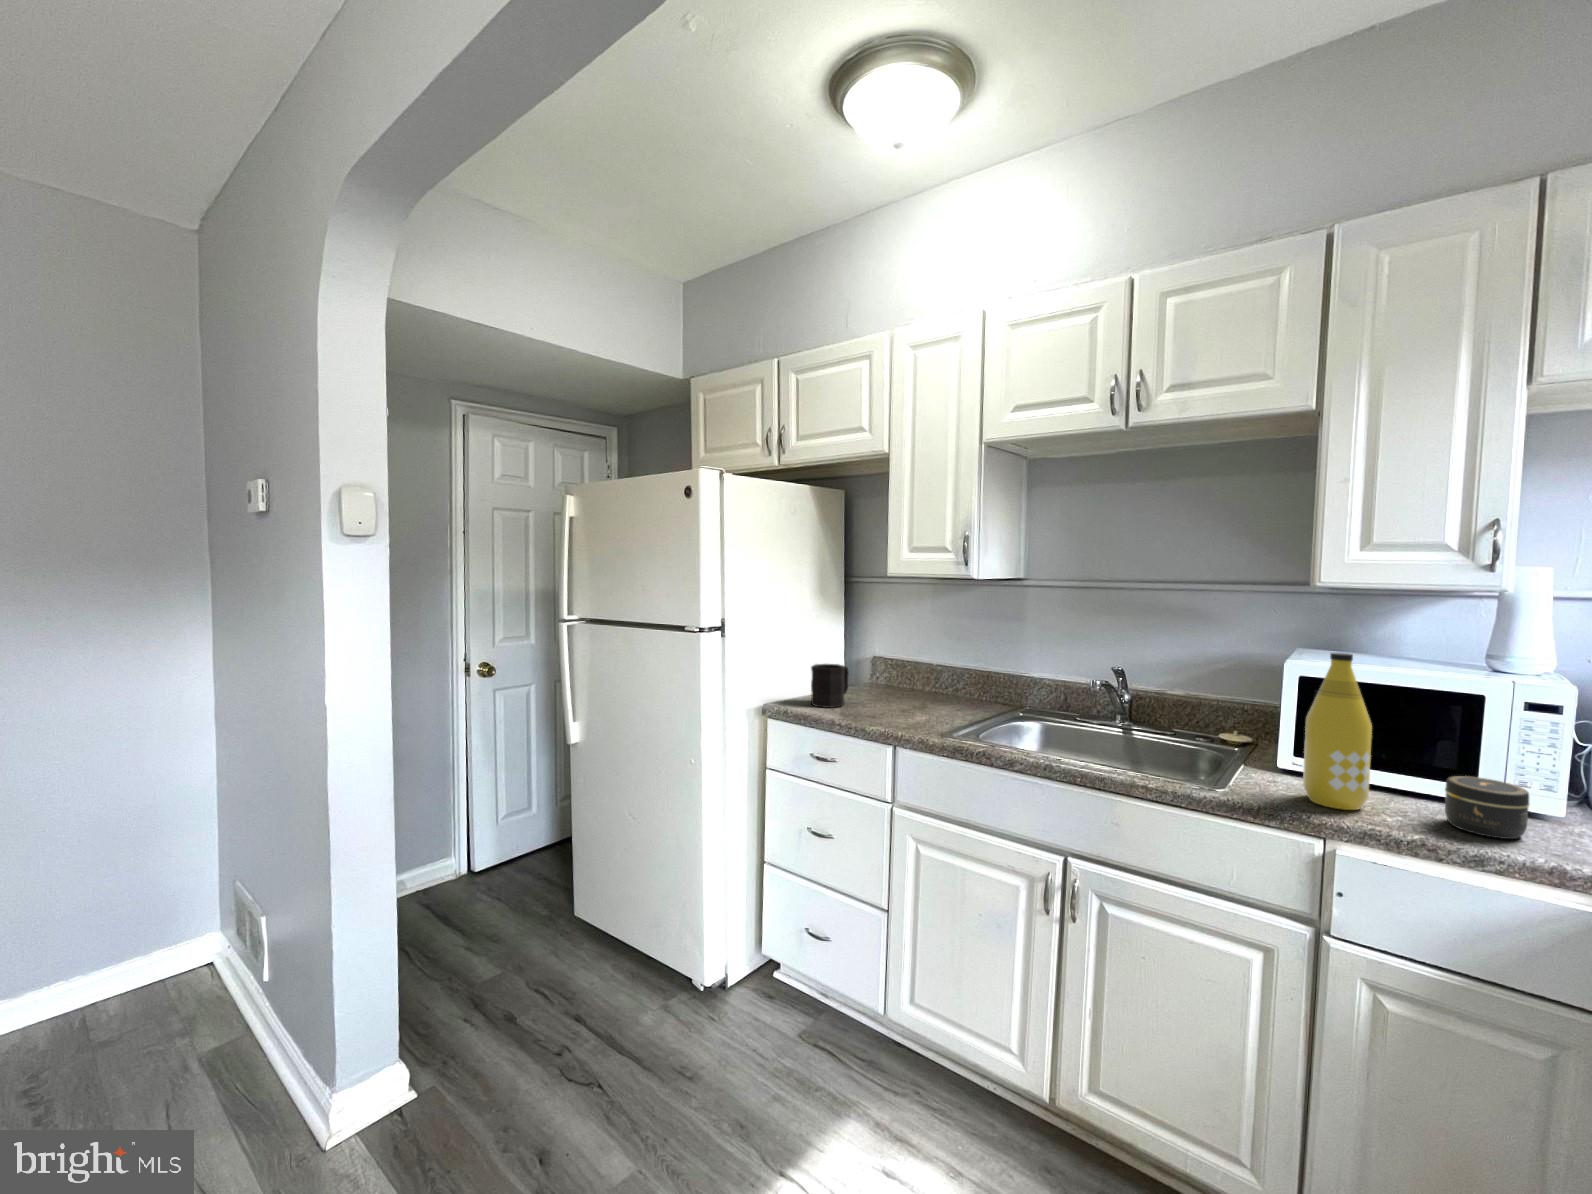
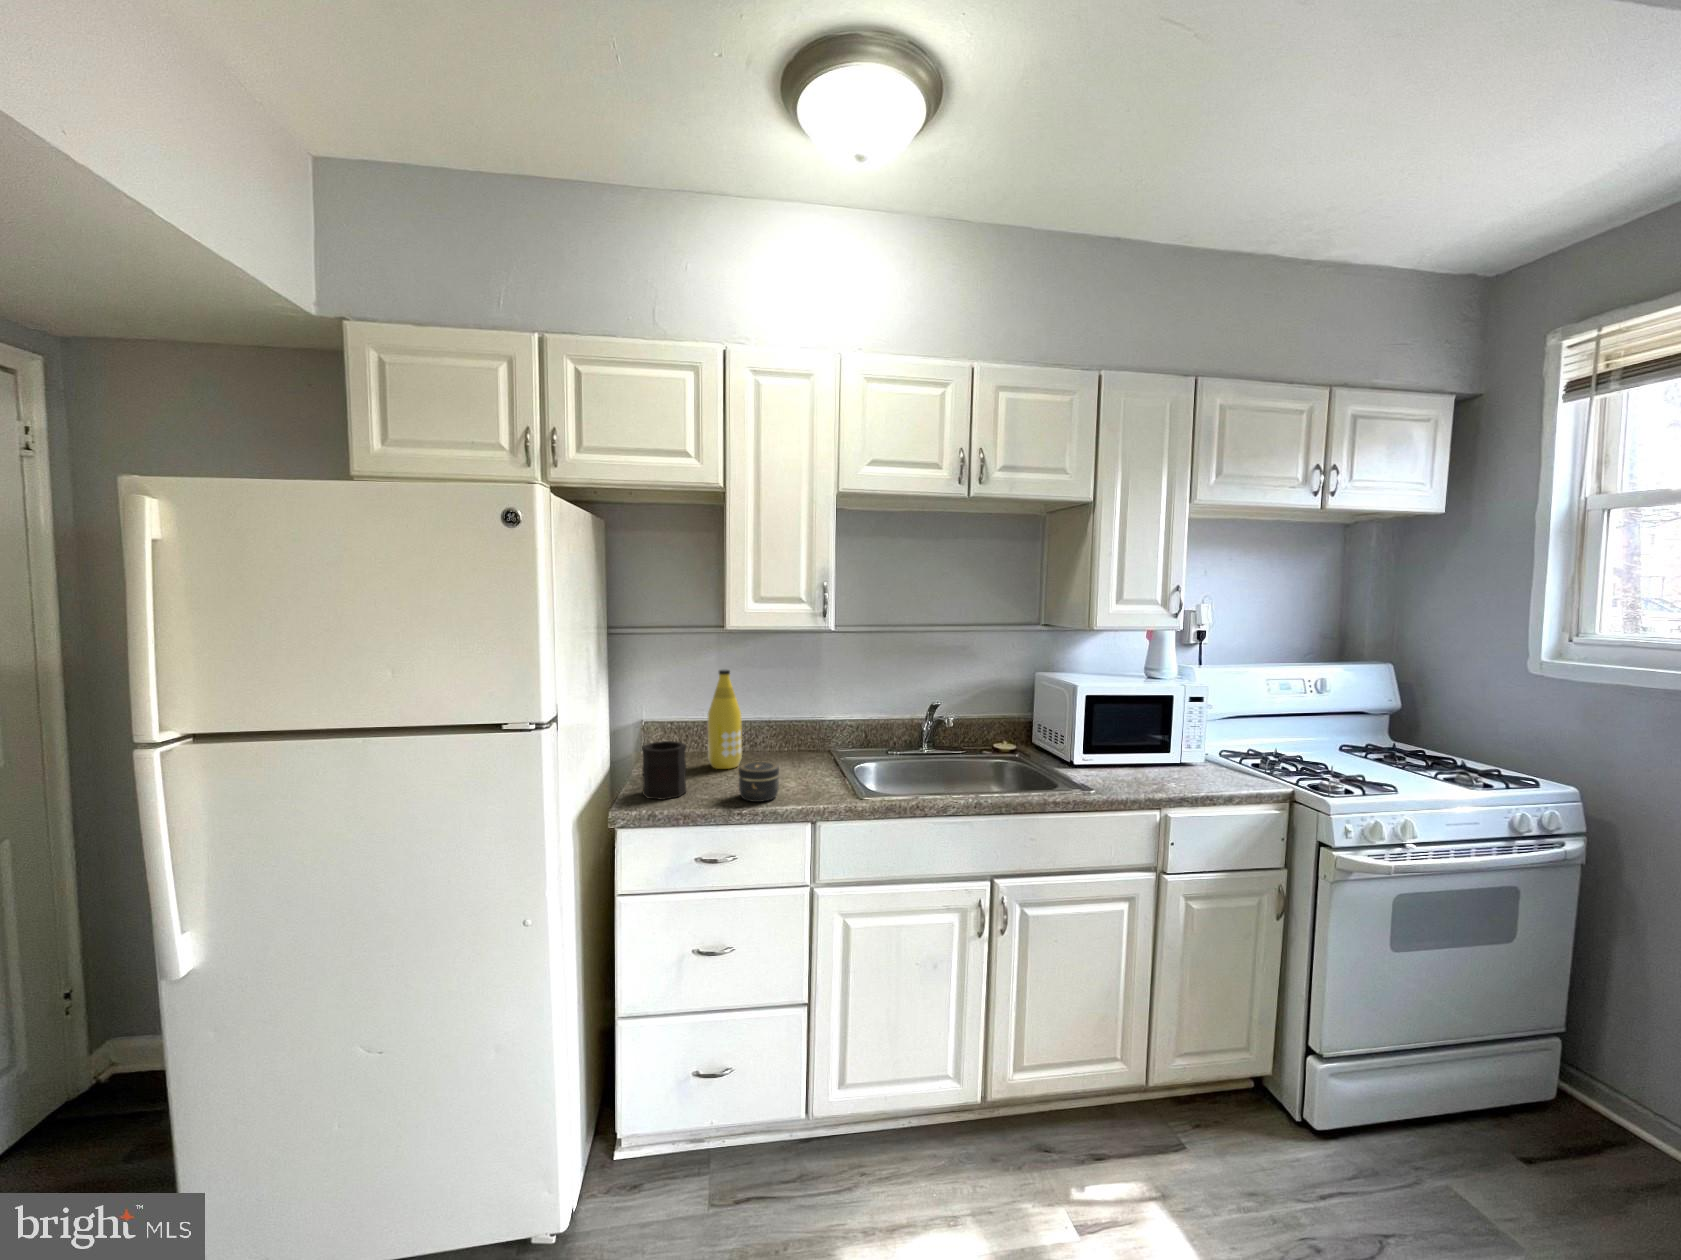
bottle: present [1303,653,1372,810] -> present [708,669,742,769]
jar: present [1445,776,1529,839] -> present [738,761,779,802]

